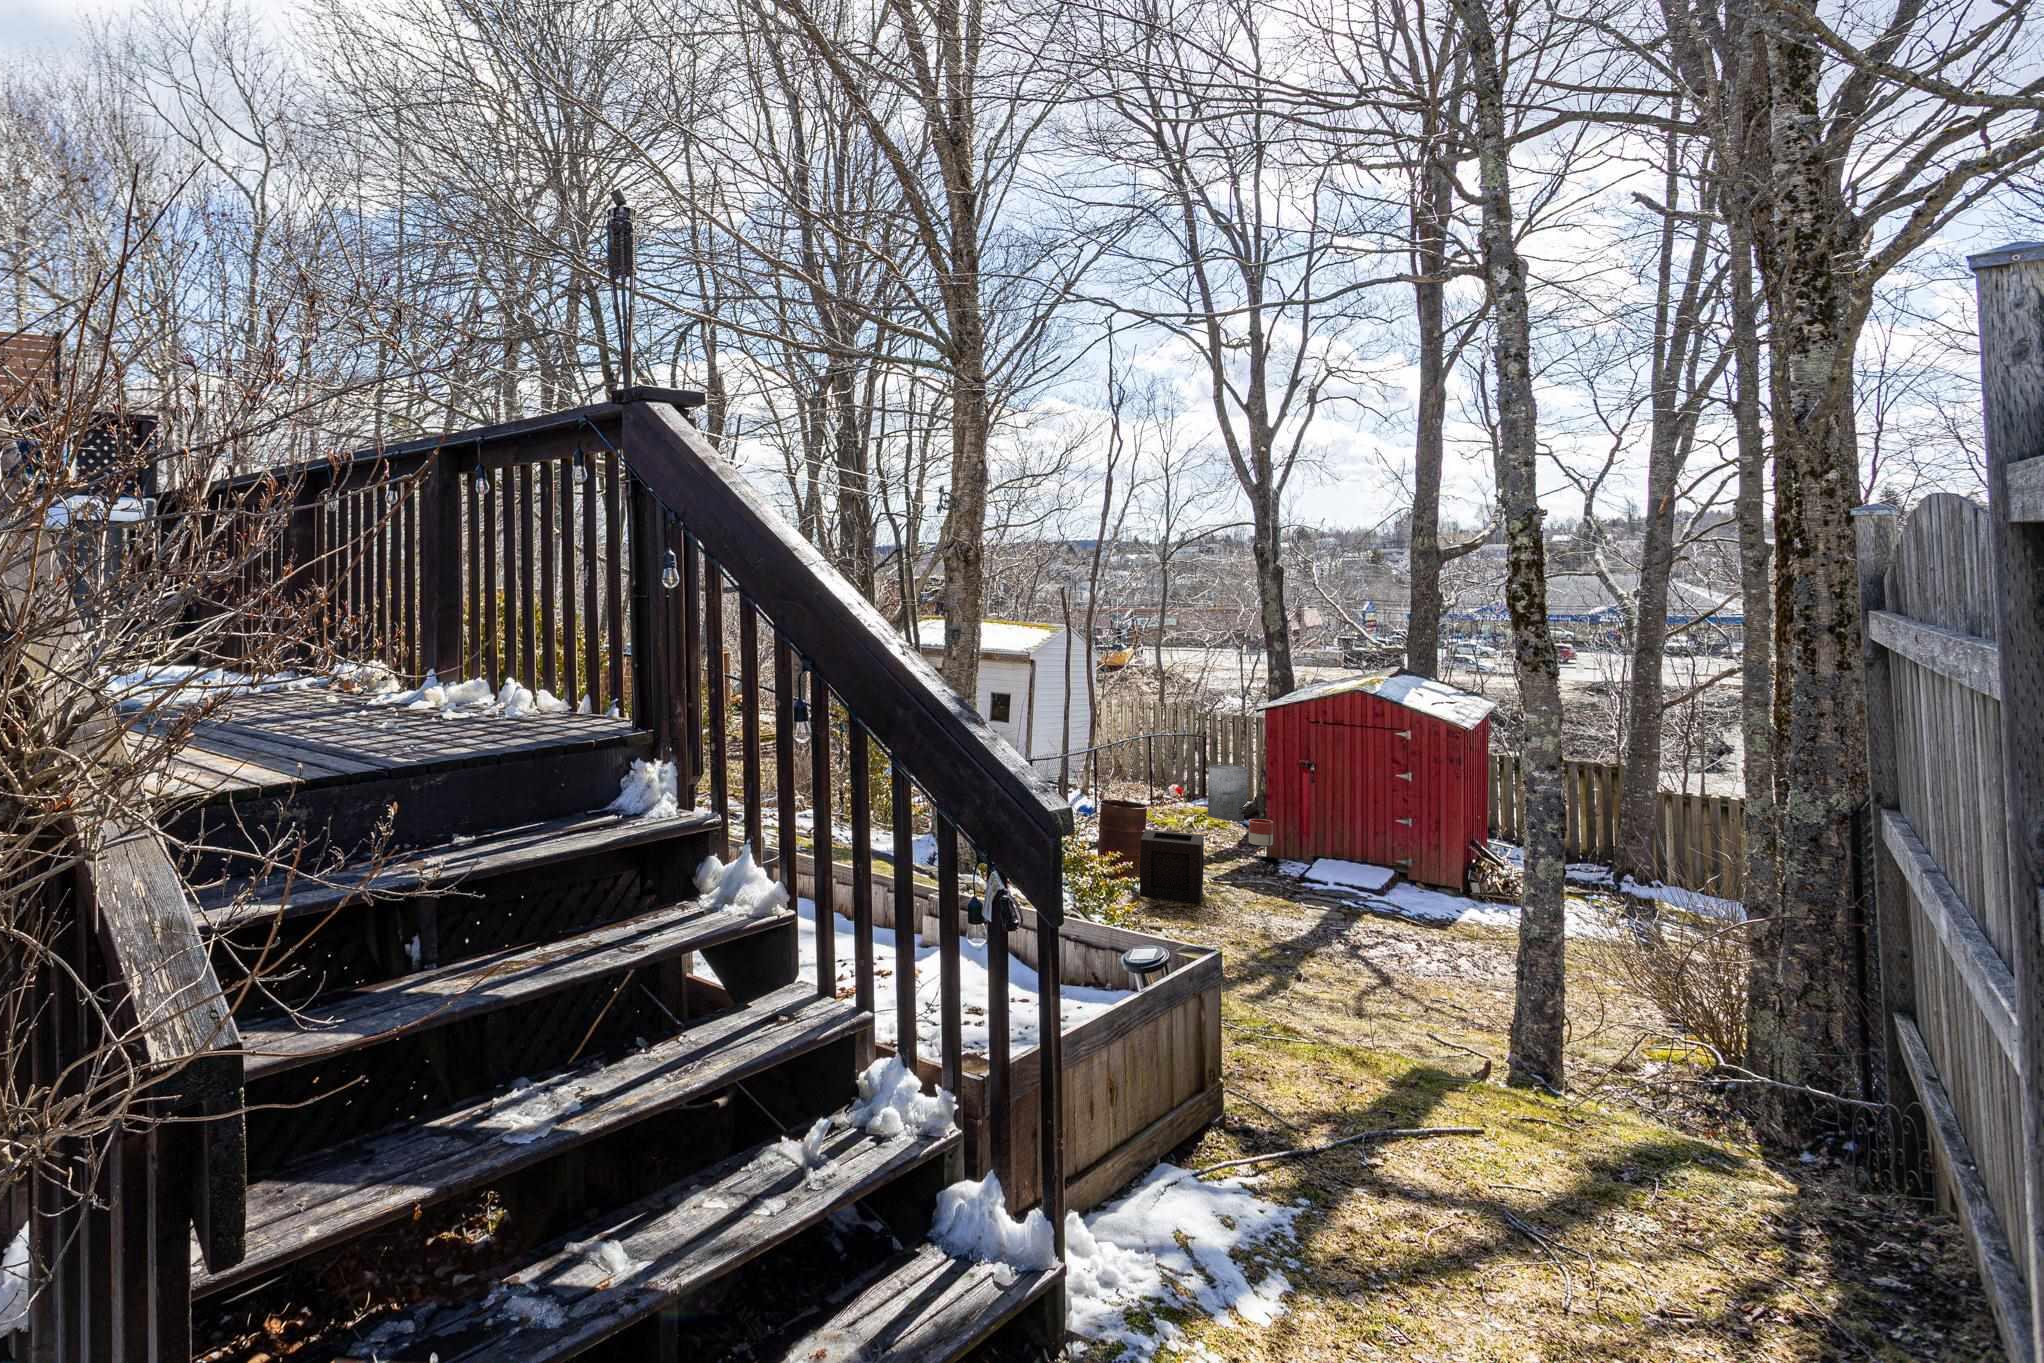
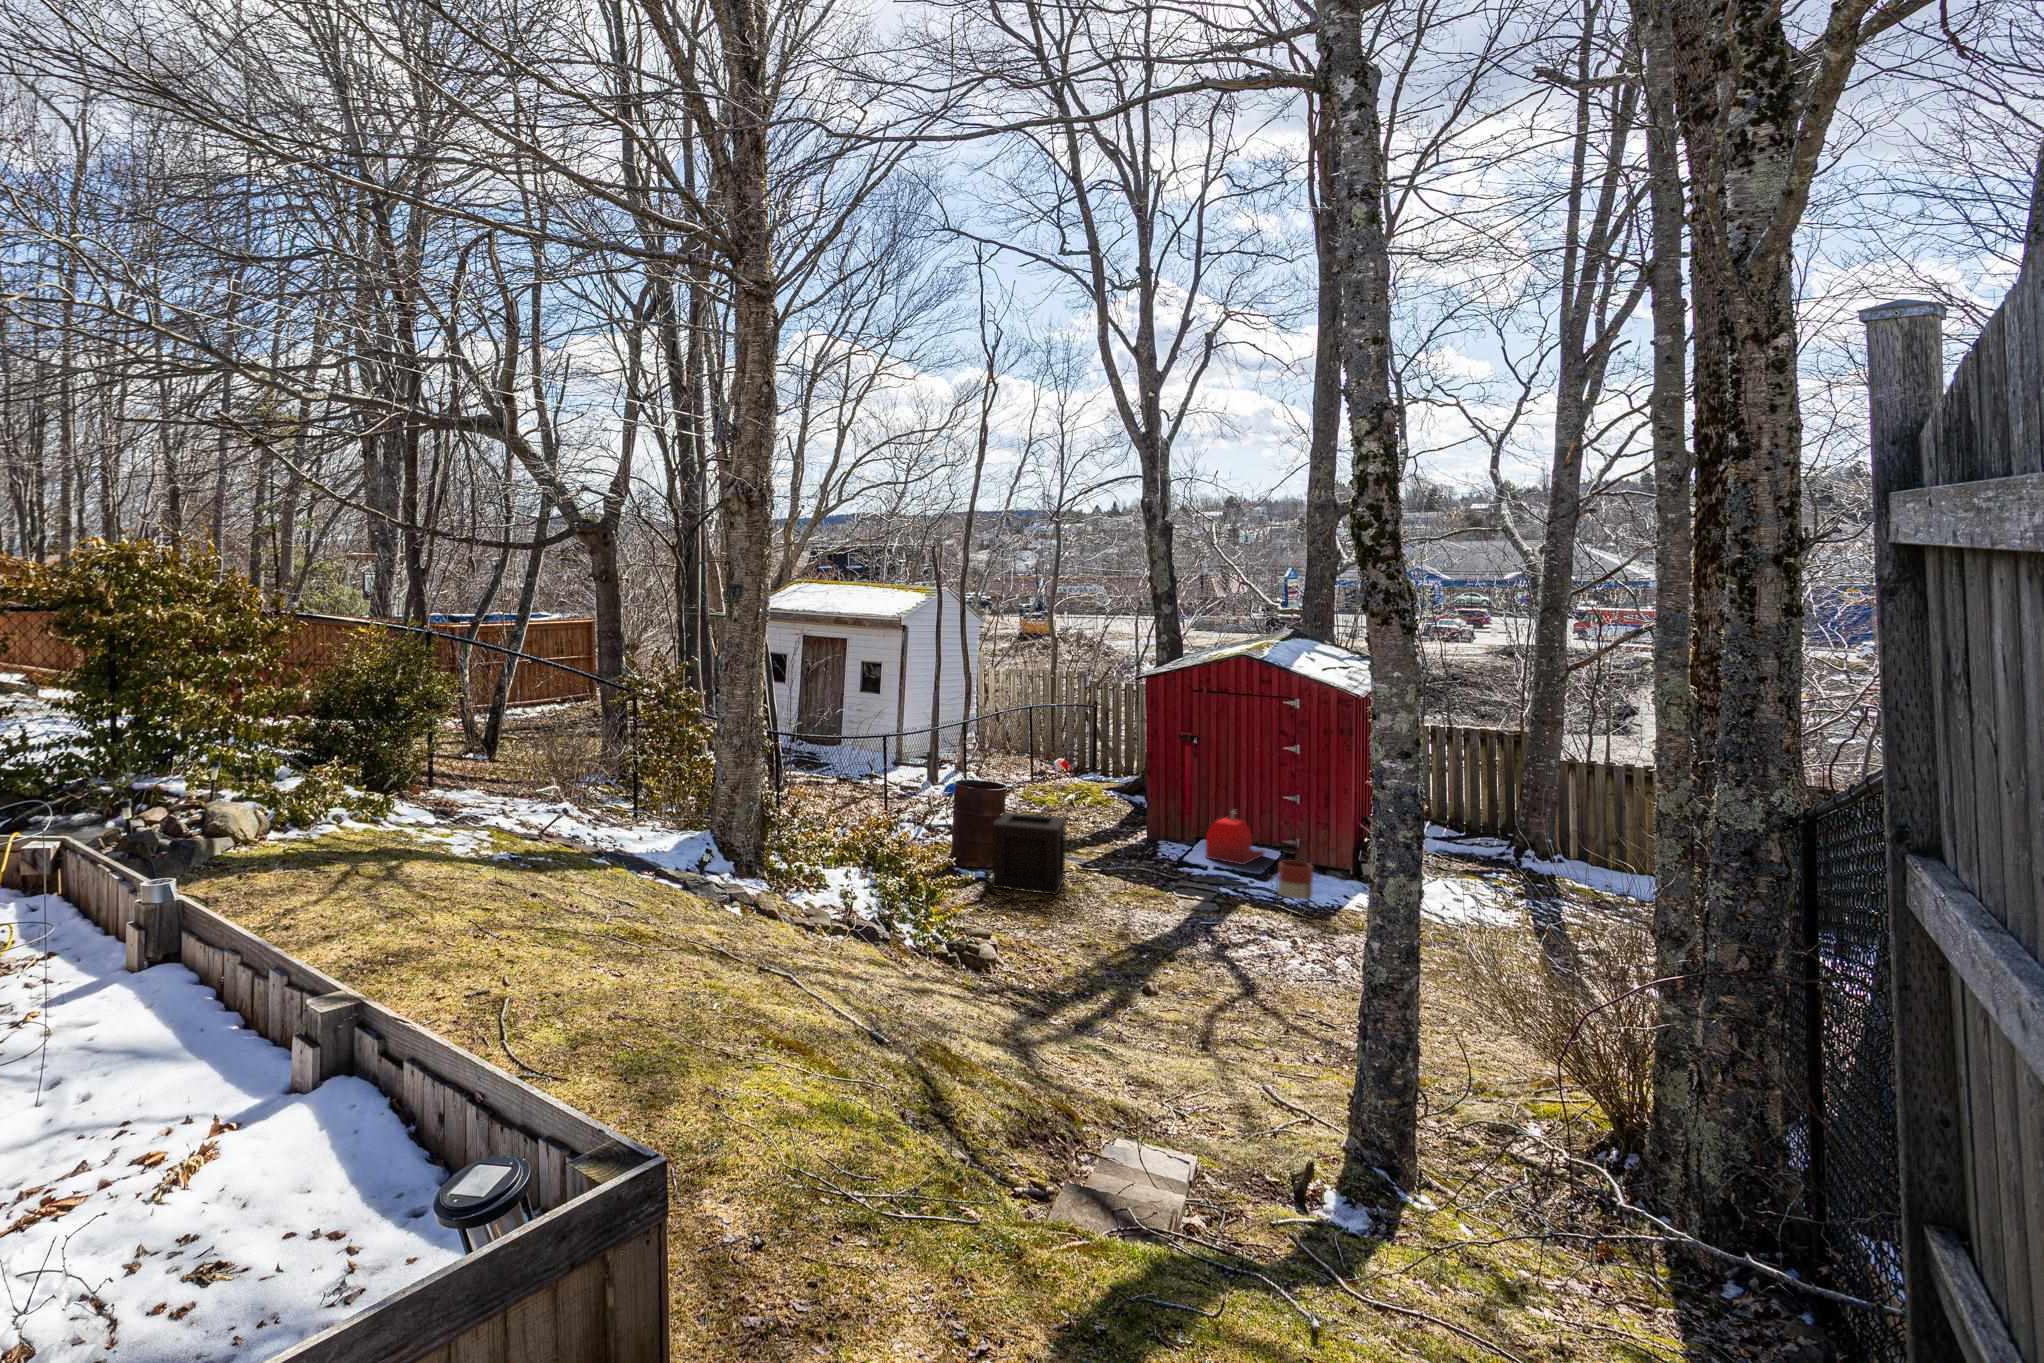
trash can: present [1208,765,1248,821] -> none [1095,735,1137,795]
planter: present [1247,819,1273,858] -> present [1276,860,1313,912]
toolbox: none [1326,832,1380,883] -> present [1206,811,1264,865]

